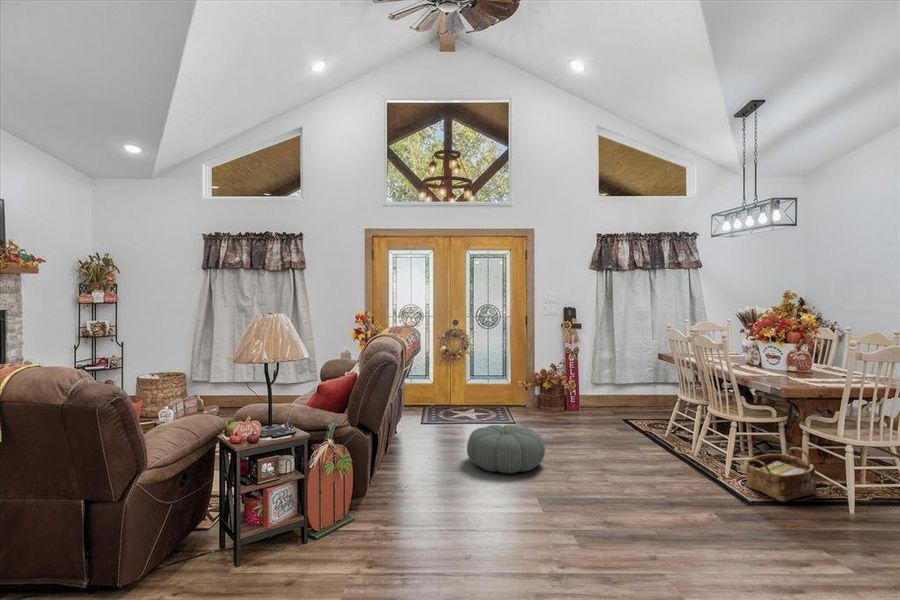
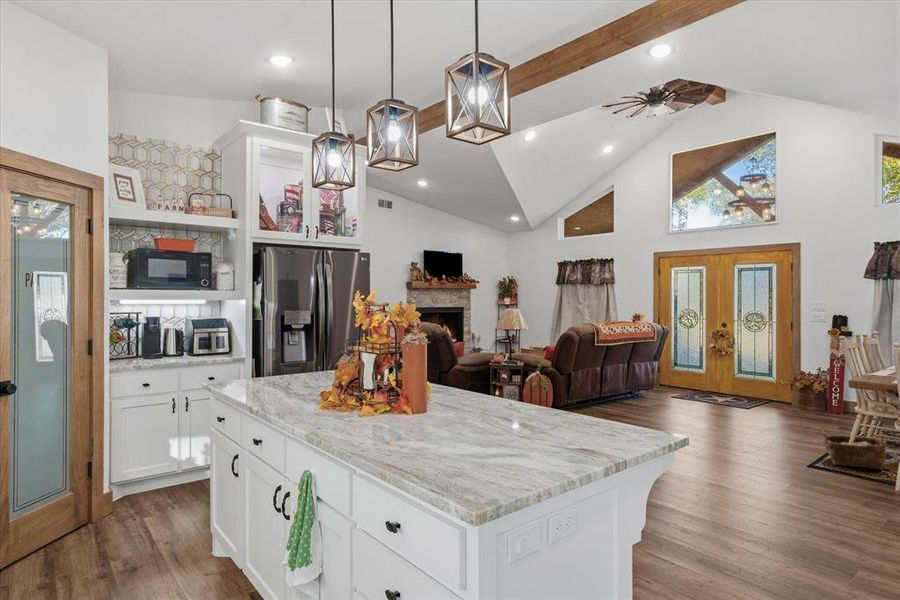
pouf: present [467,425,545,473] -> none [647,391,706,420]

